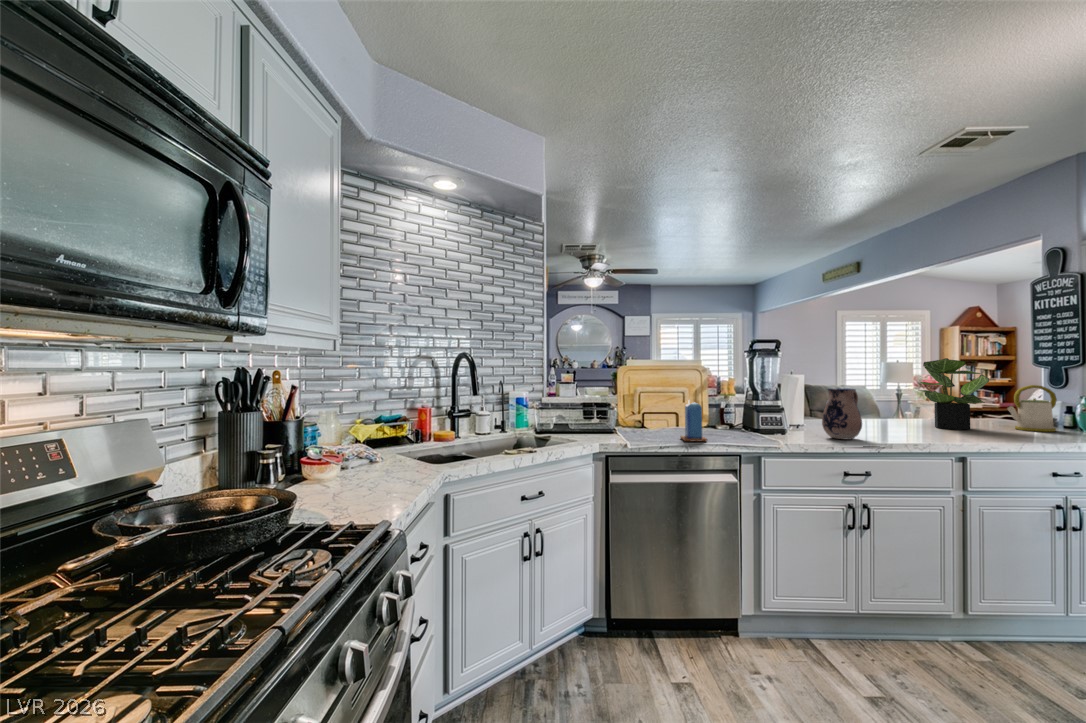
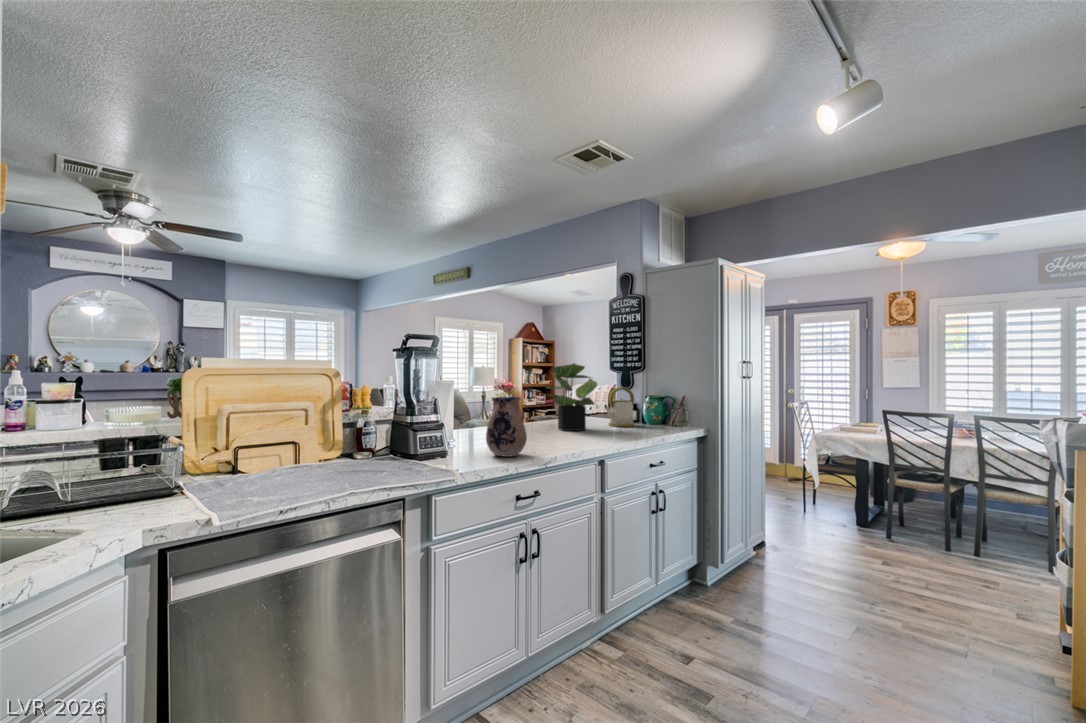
candle: present [680,401,707,442] -> none [310,423,357,493]

